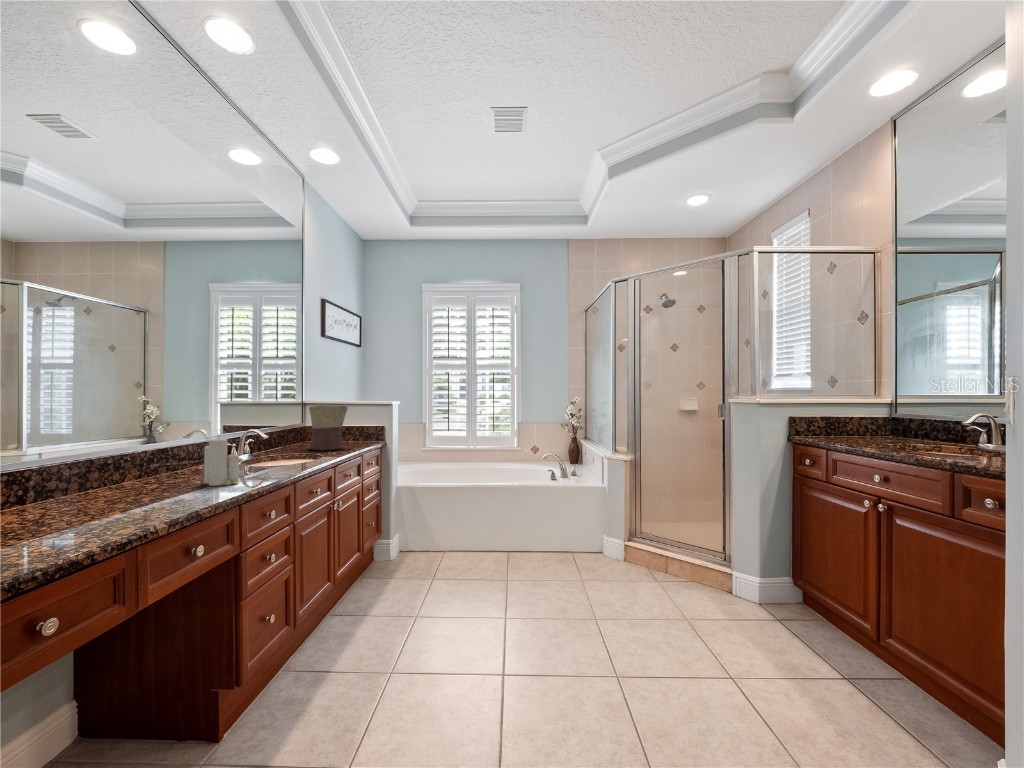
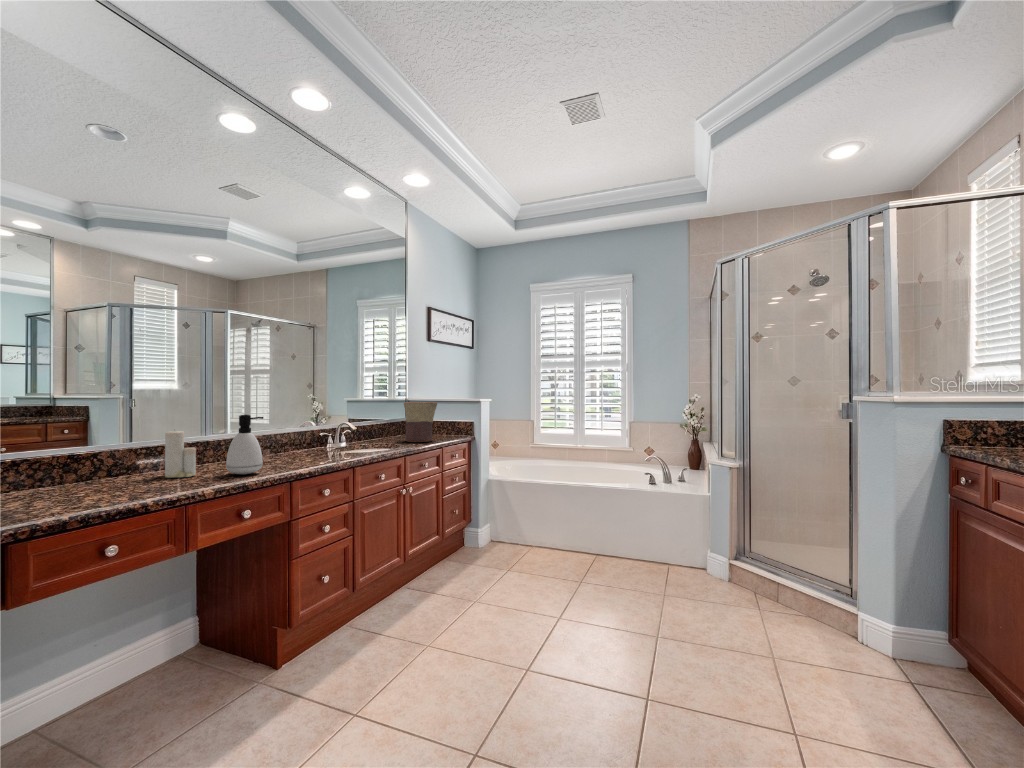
soap dispenser: none [149,428,199,501] -> present [226,415,263,474]
candle: present [204,439,239,486] -> present [165,431,196,478]

